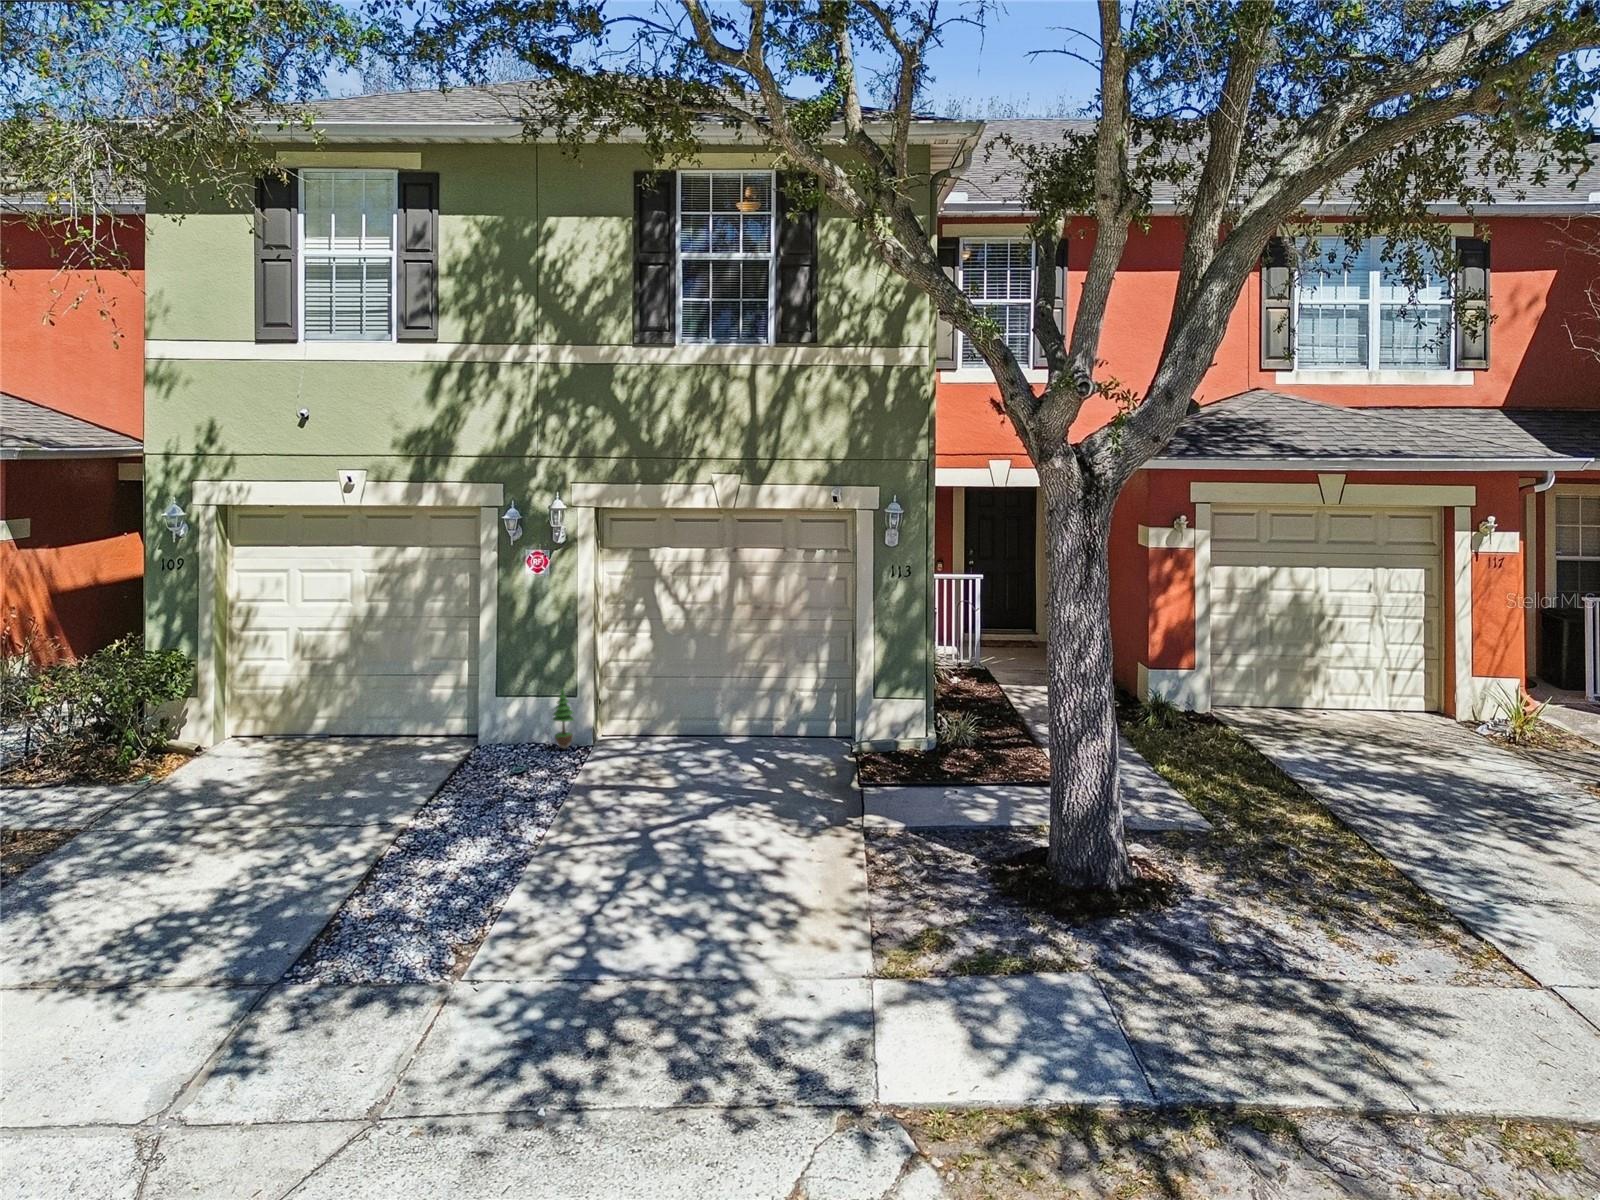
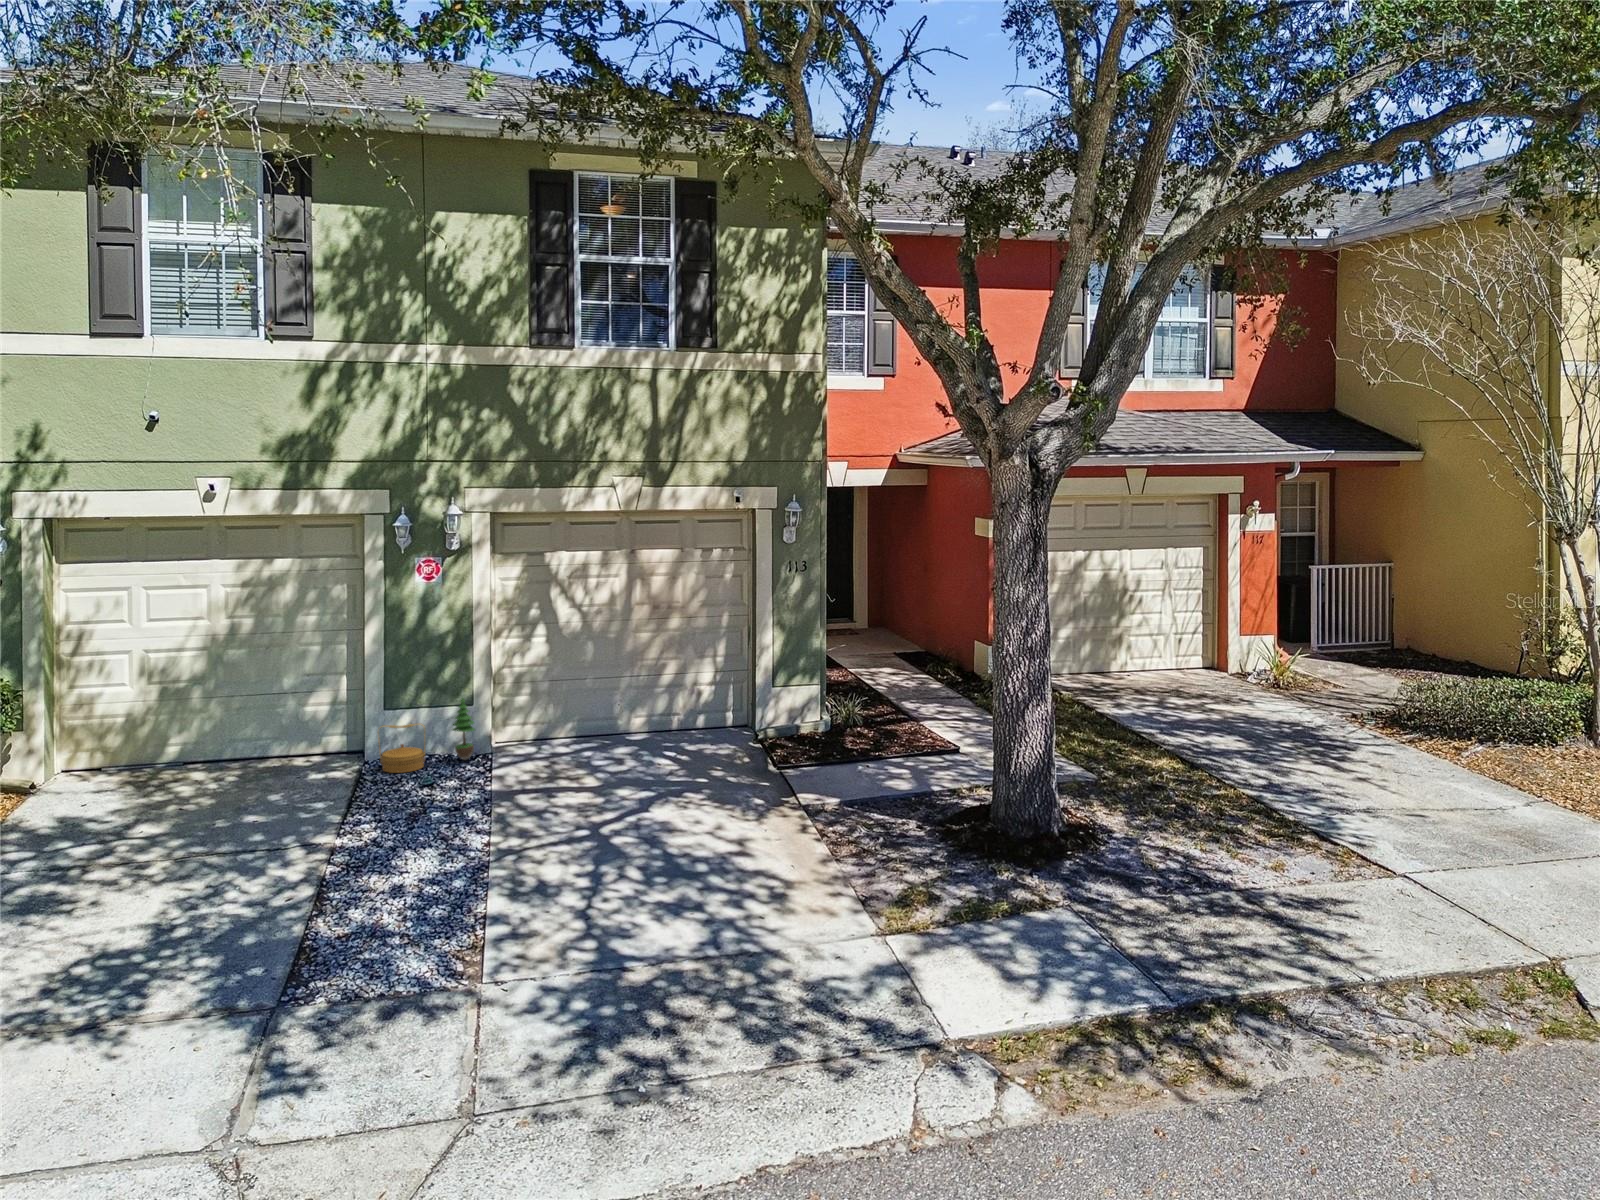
woven basket: none [482,711,527,758] -> present [380,724,425,773]

